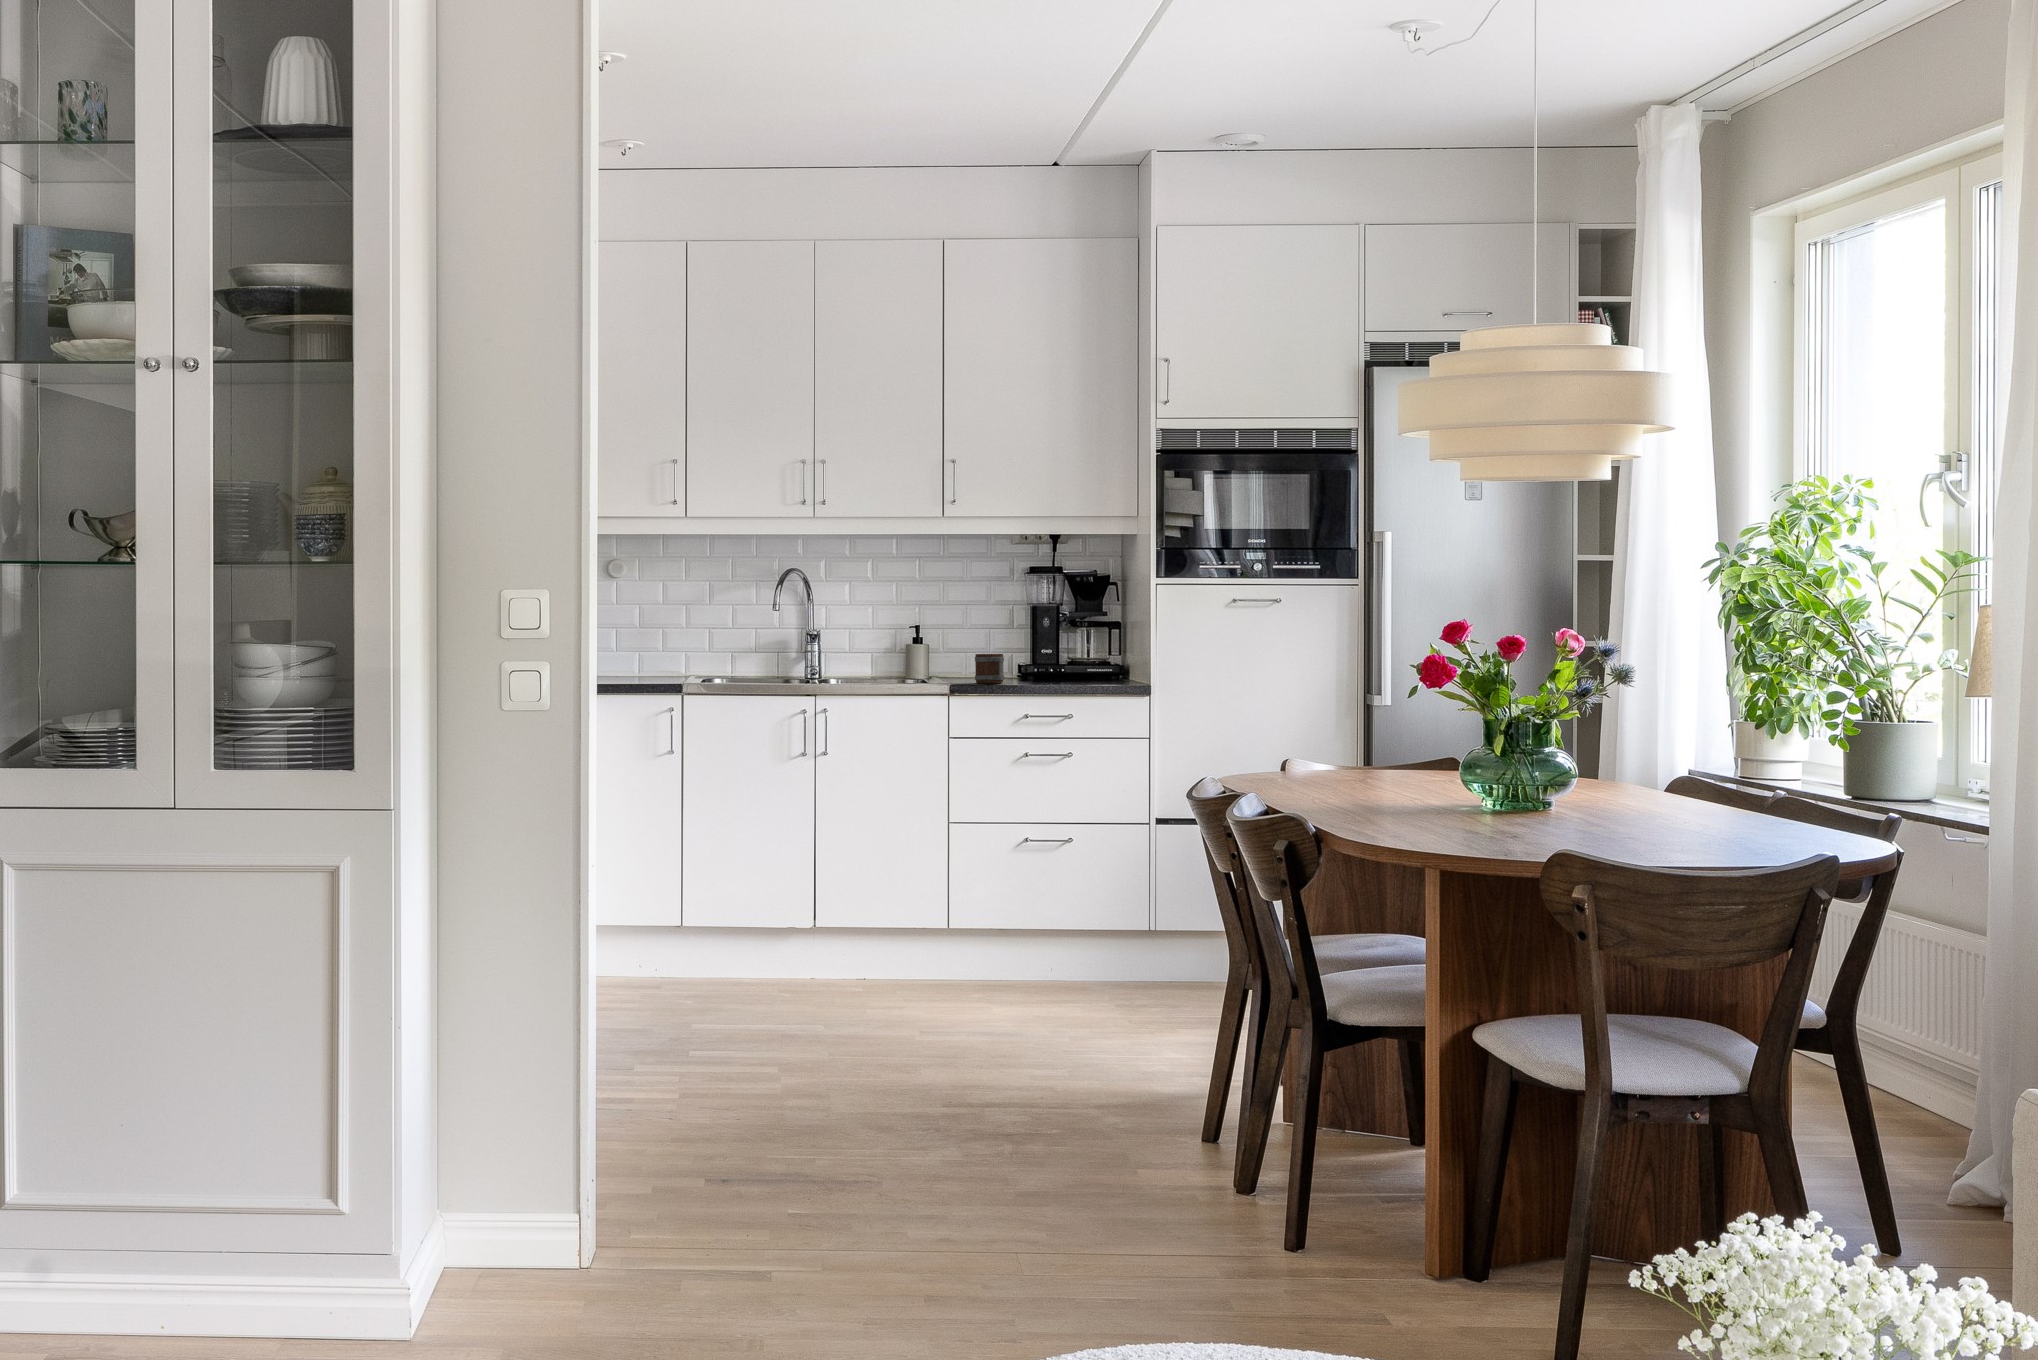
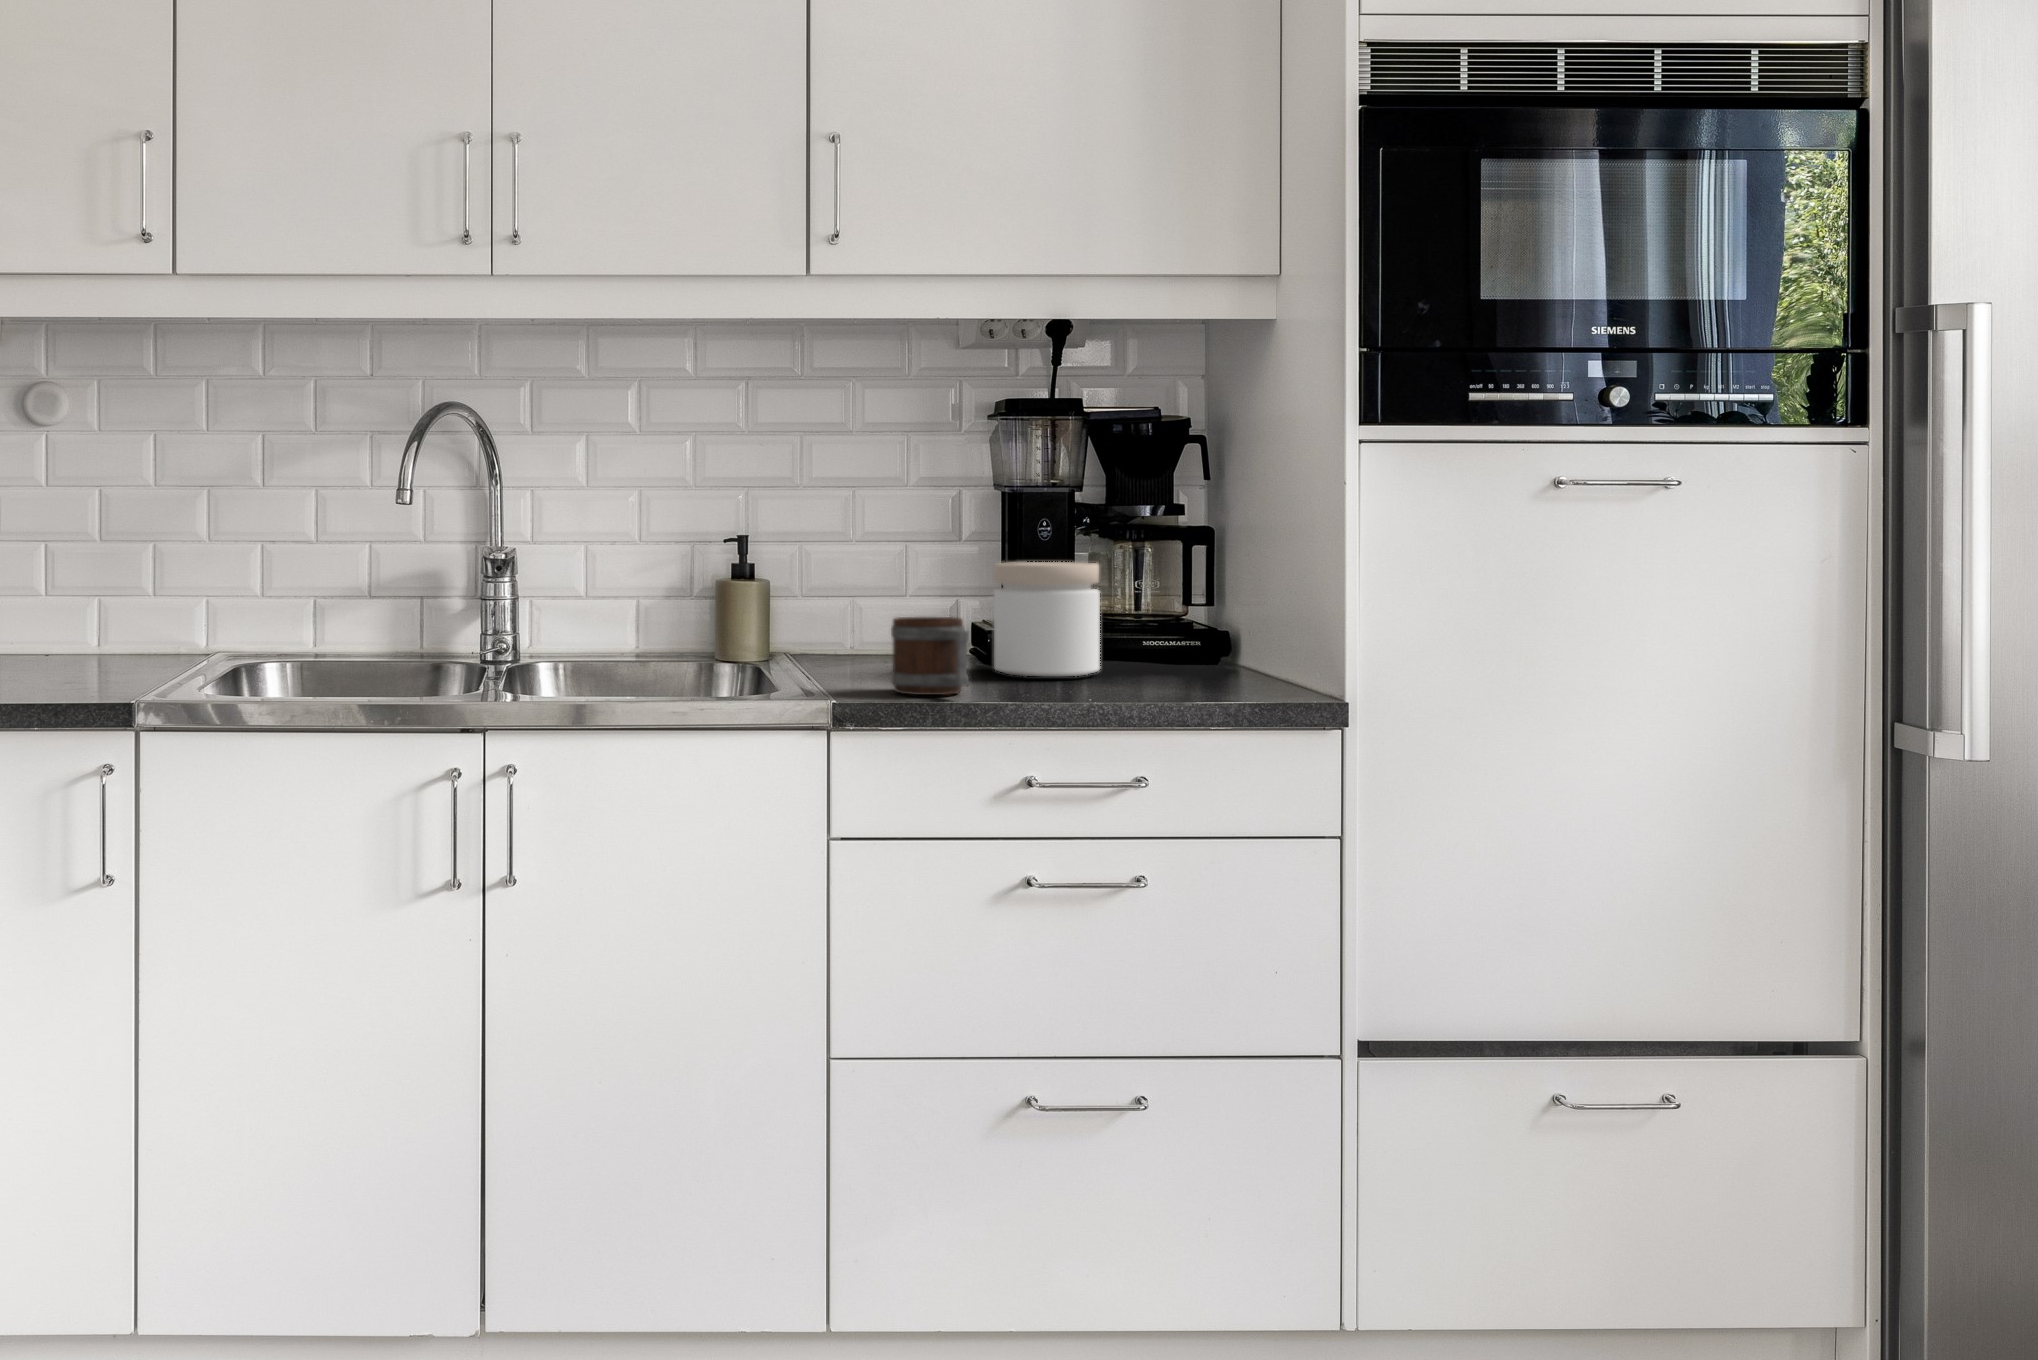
jar: none [1021,634,1064,679] -> present [994,562,1100,676]

